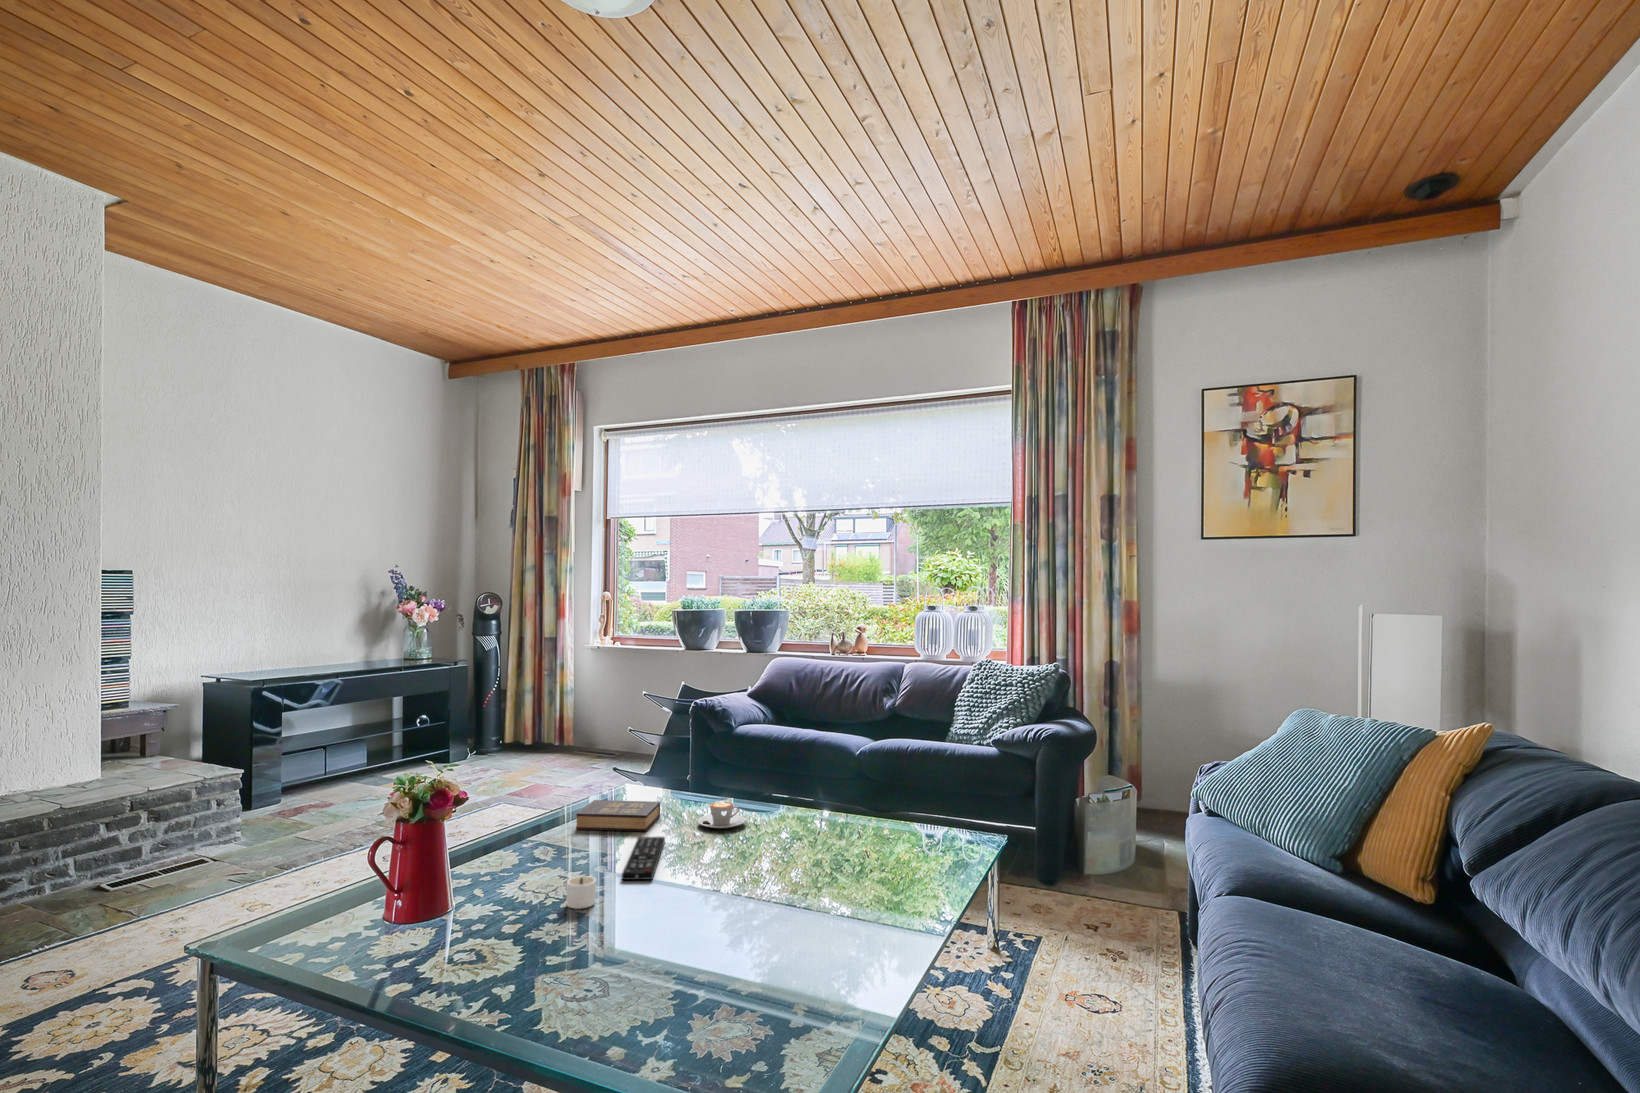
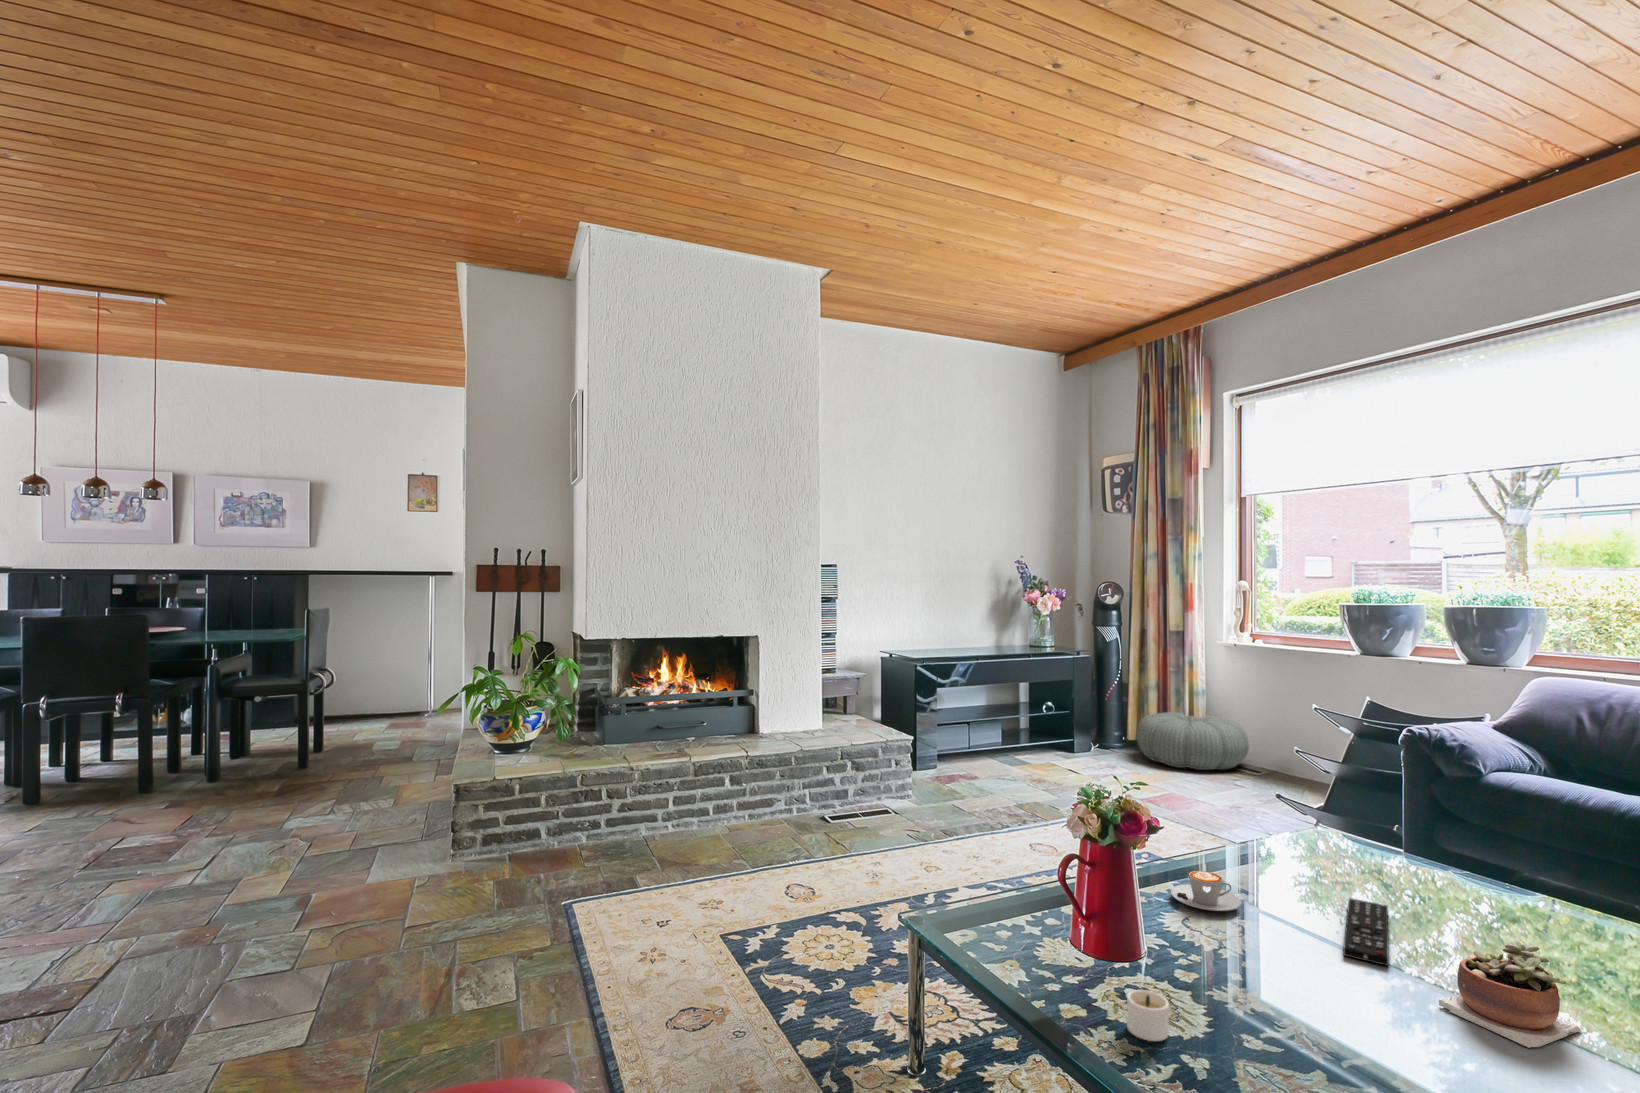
pouf: none [510,714,610,766] -> present [1136,712,1249,770]
hardback book: present [576,800,660,831] -> none [1258,835,1368,891]
coffee cup: present [697,802,746,829] -> present [1171,871,1241,911]
succulent plant: none [678,837,762,909] -> present [1439,942,1581,1048]
candle: present [566,876,596,909] -> present [1127,990,1169,1041]

